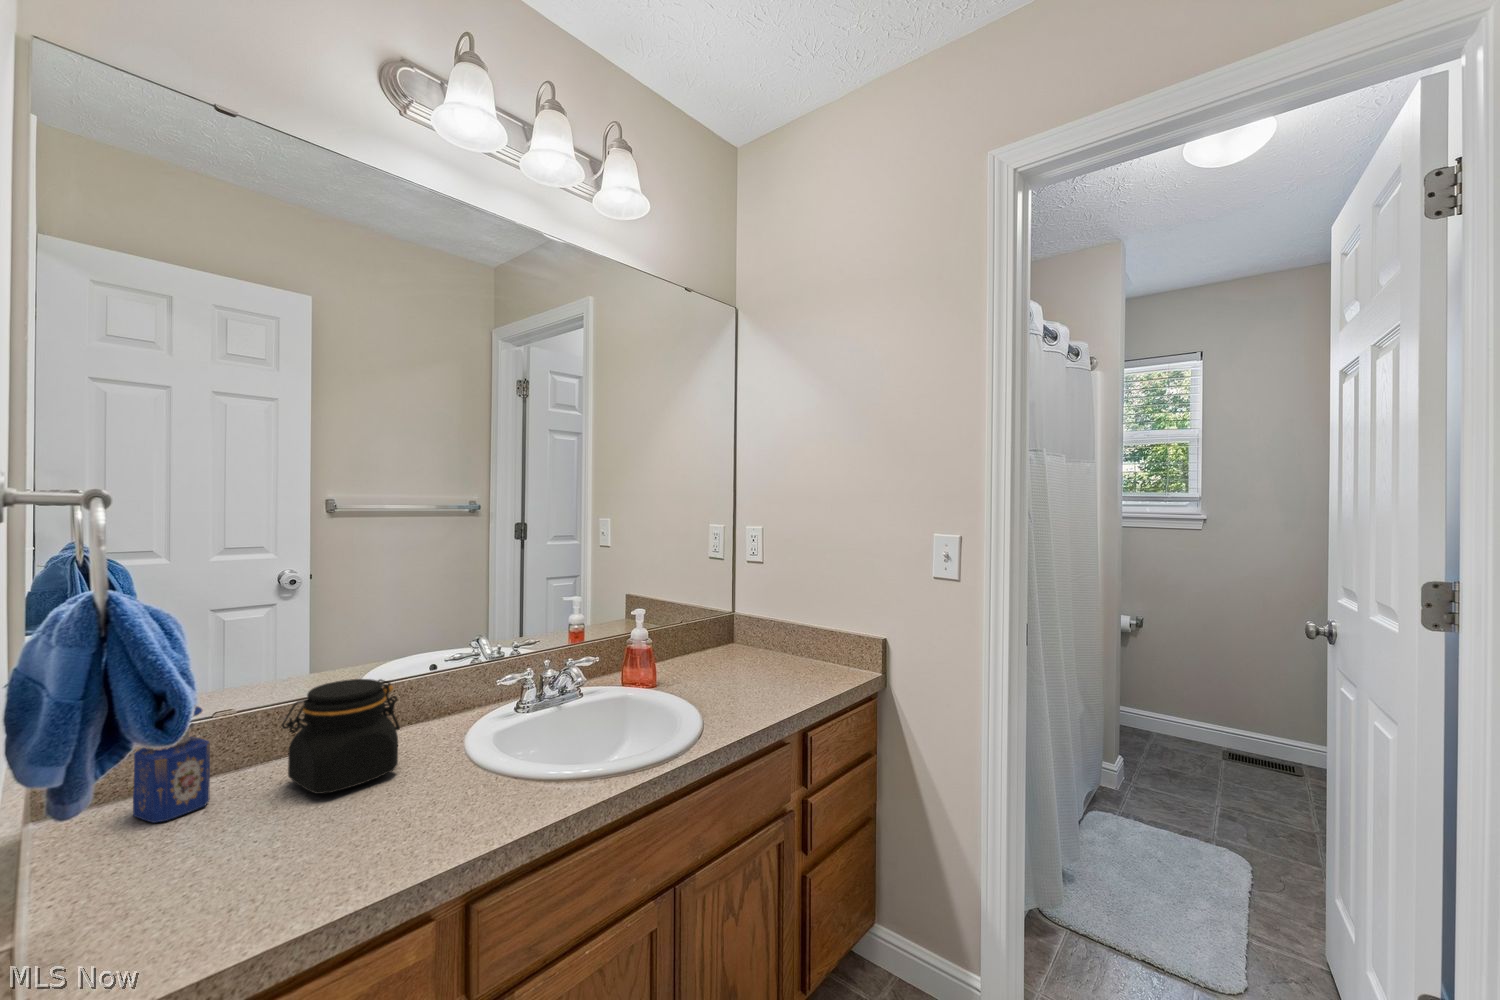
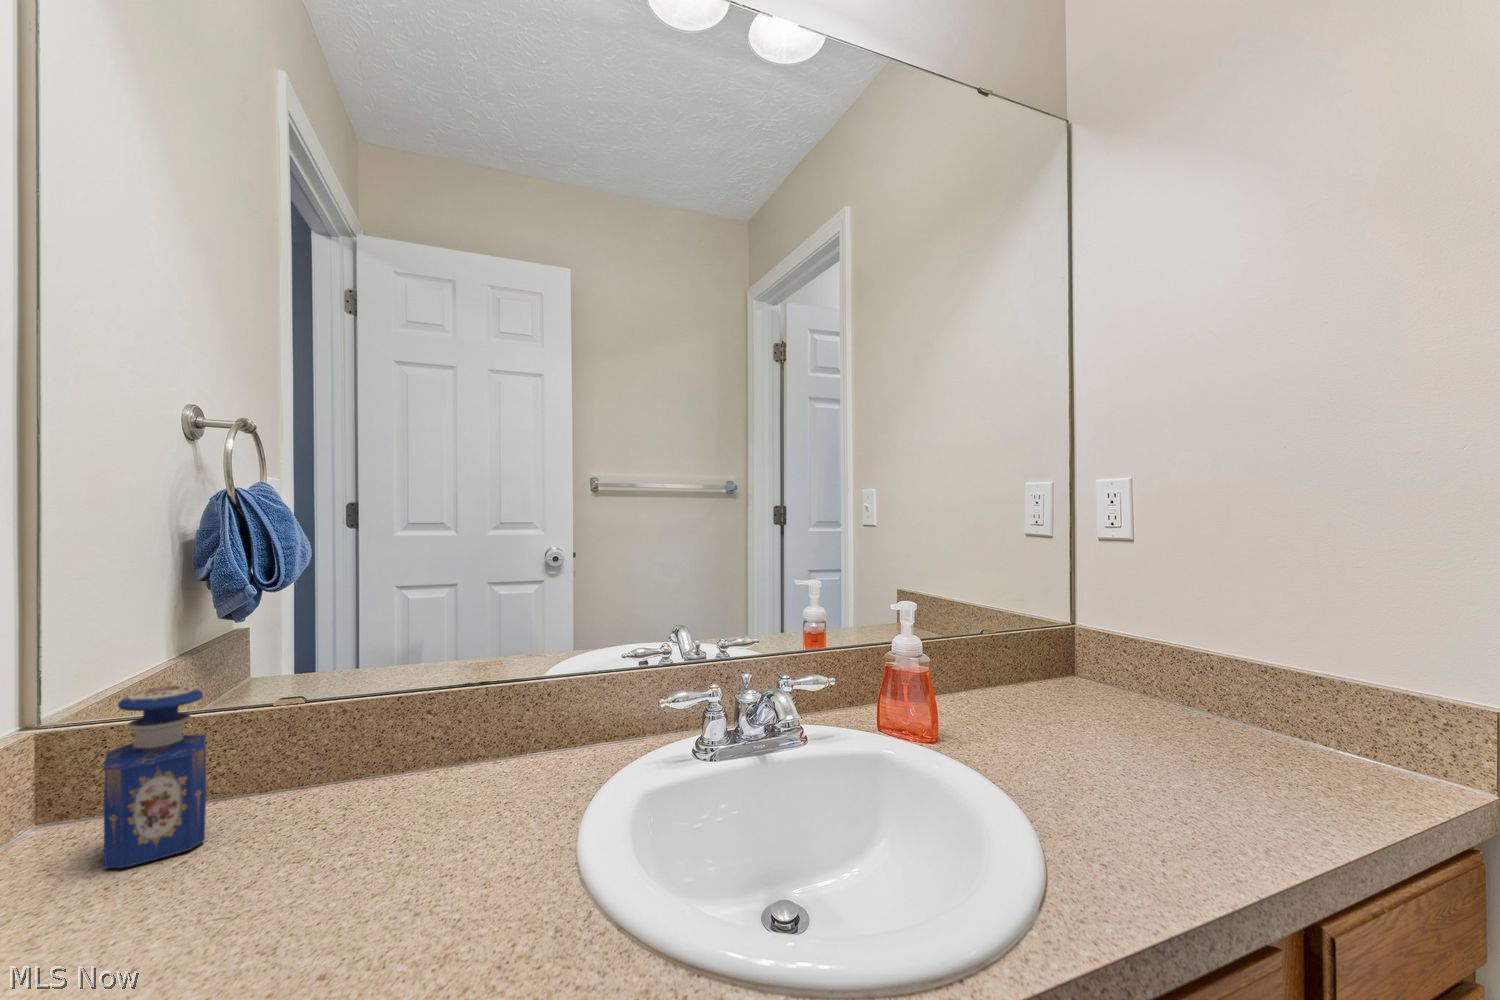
jar: present [282,679,400,794] -> none [281,673,478,871]

